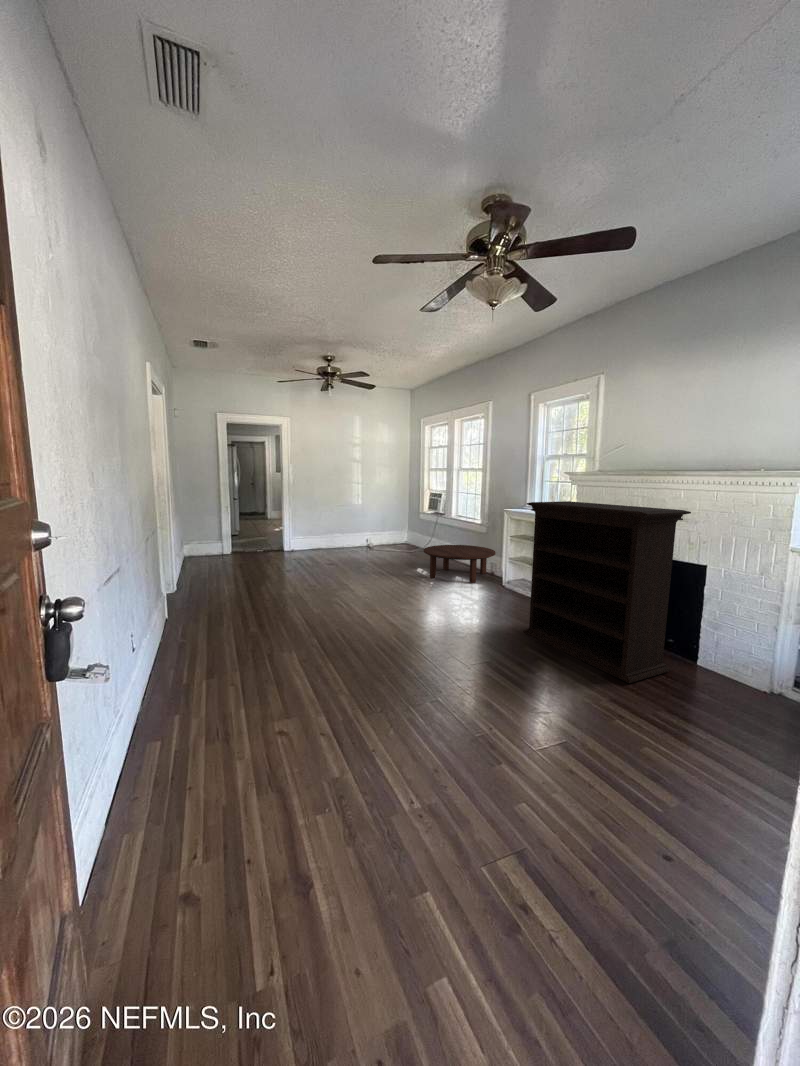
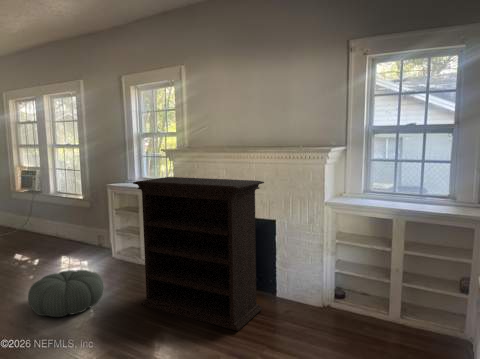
coffee table: present [424,545,496,583] -> none [22,222,102,264]
pouf: none [422,585,488,625] -> present [28,270,104,317]

